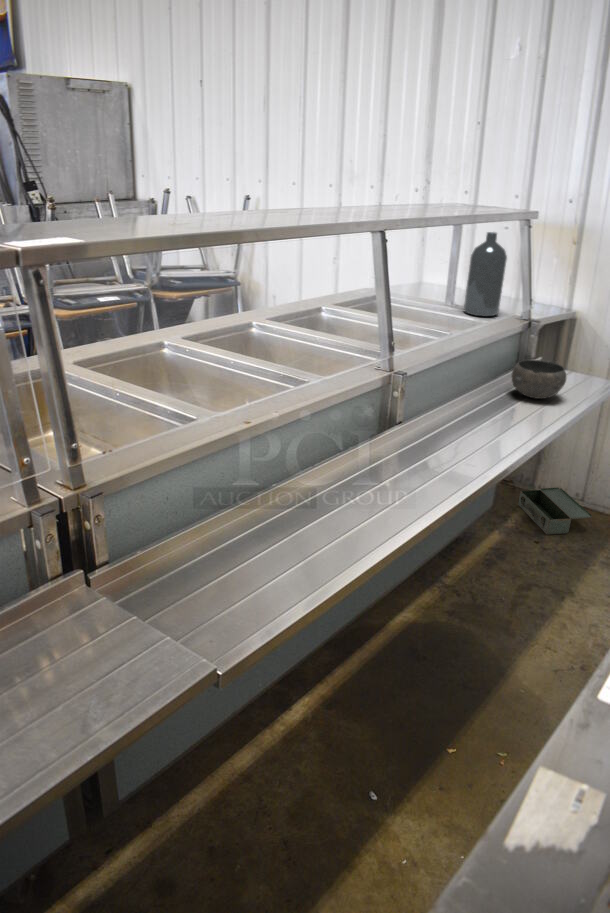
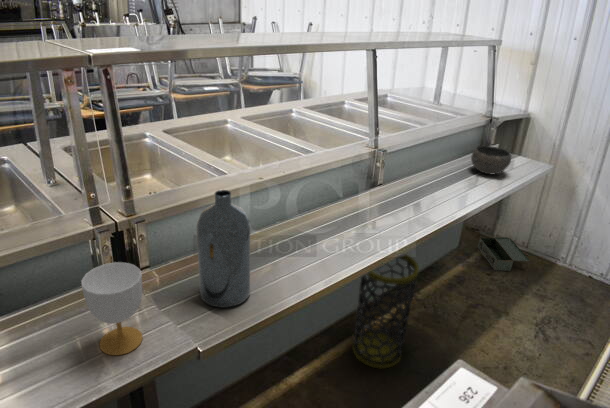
bottle: present [464,232,507,317] -> present [196,190,250,307]
trash can: none [374,514,466,686] -> present [353,255,419,368]
cup: none [45,554,133,694] -> present [81,262,143,355]

